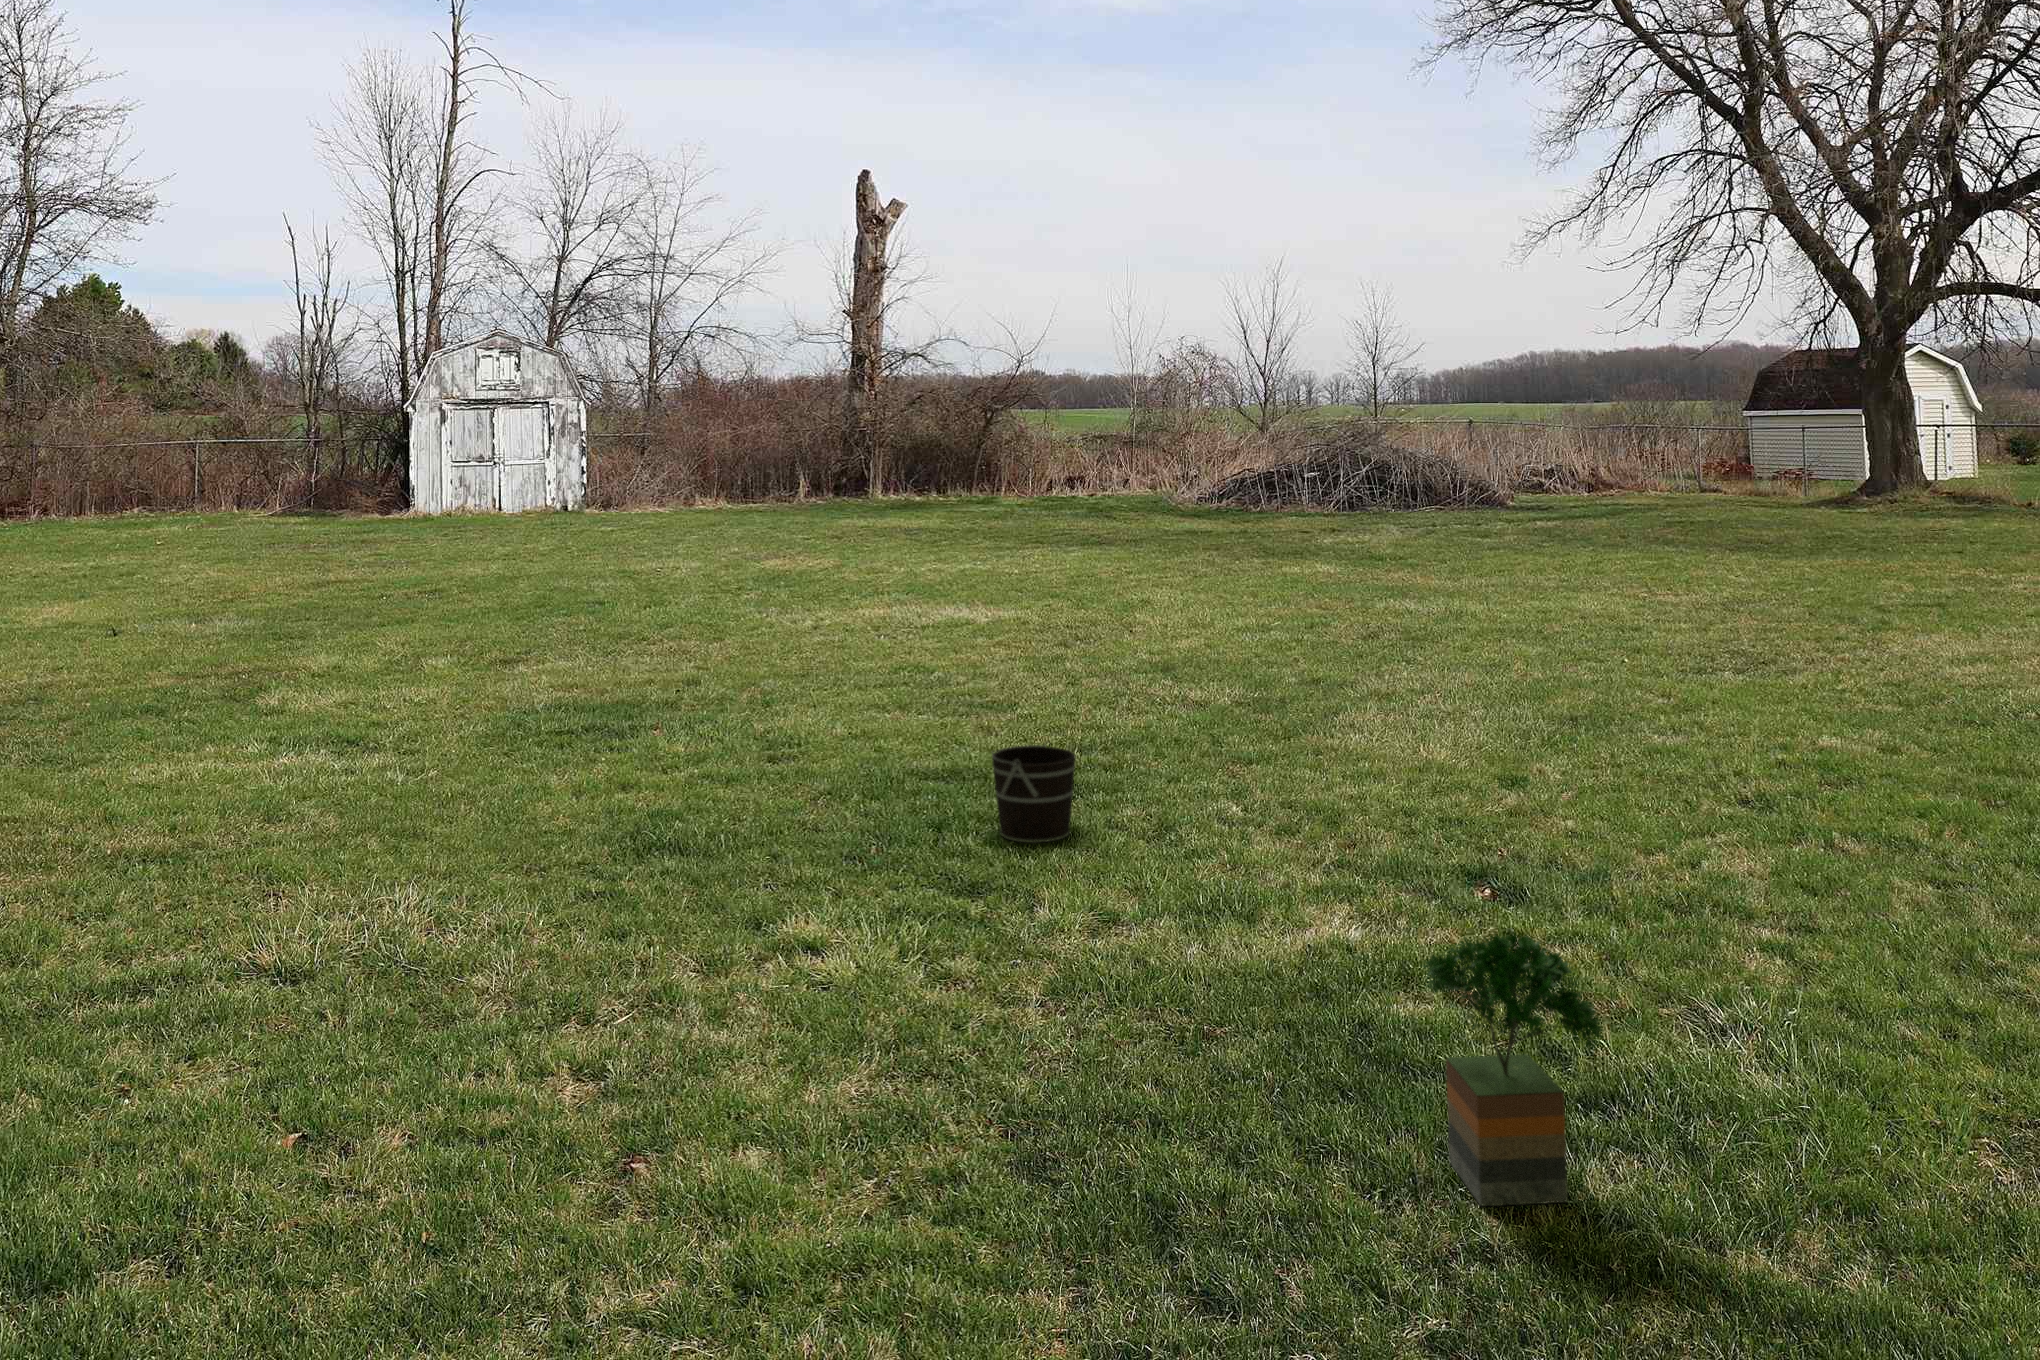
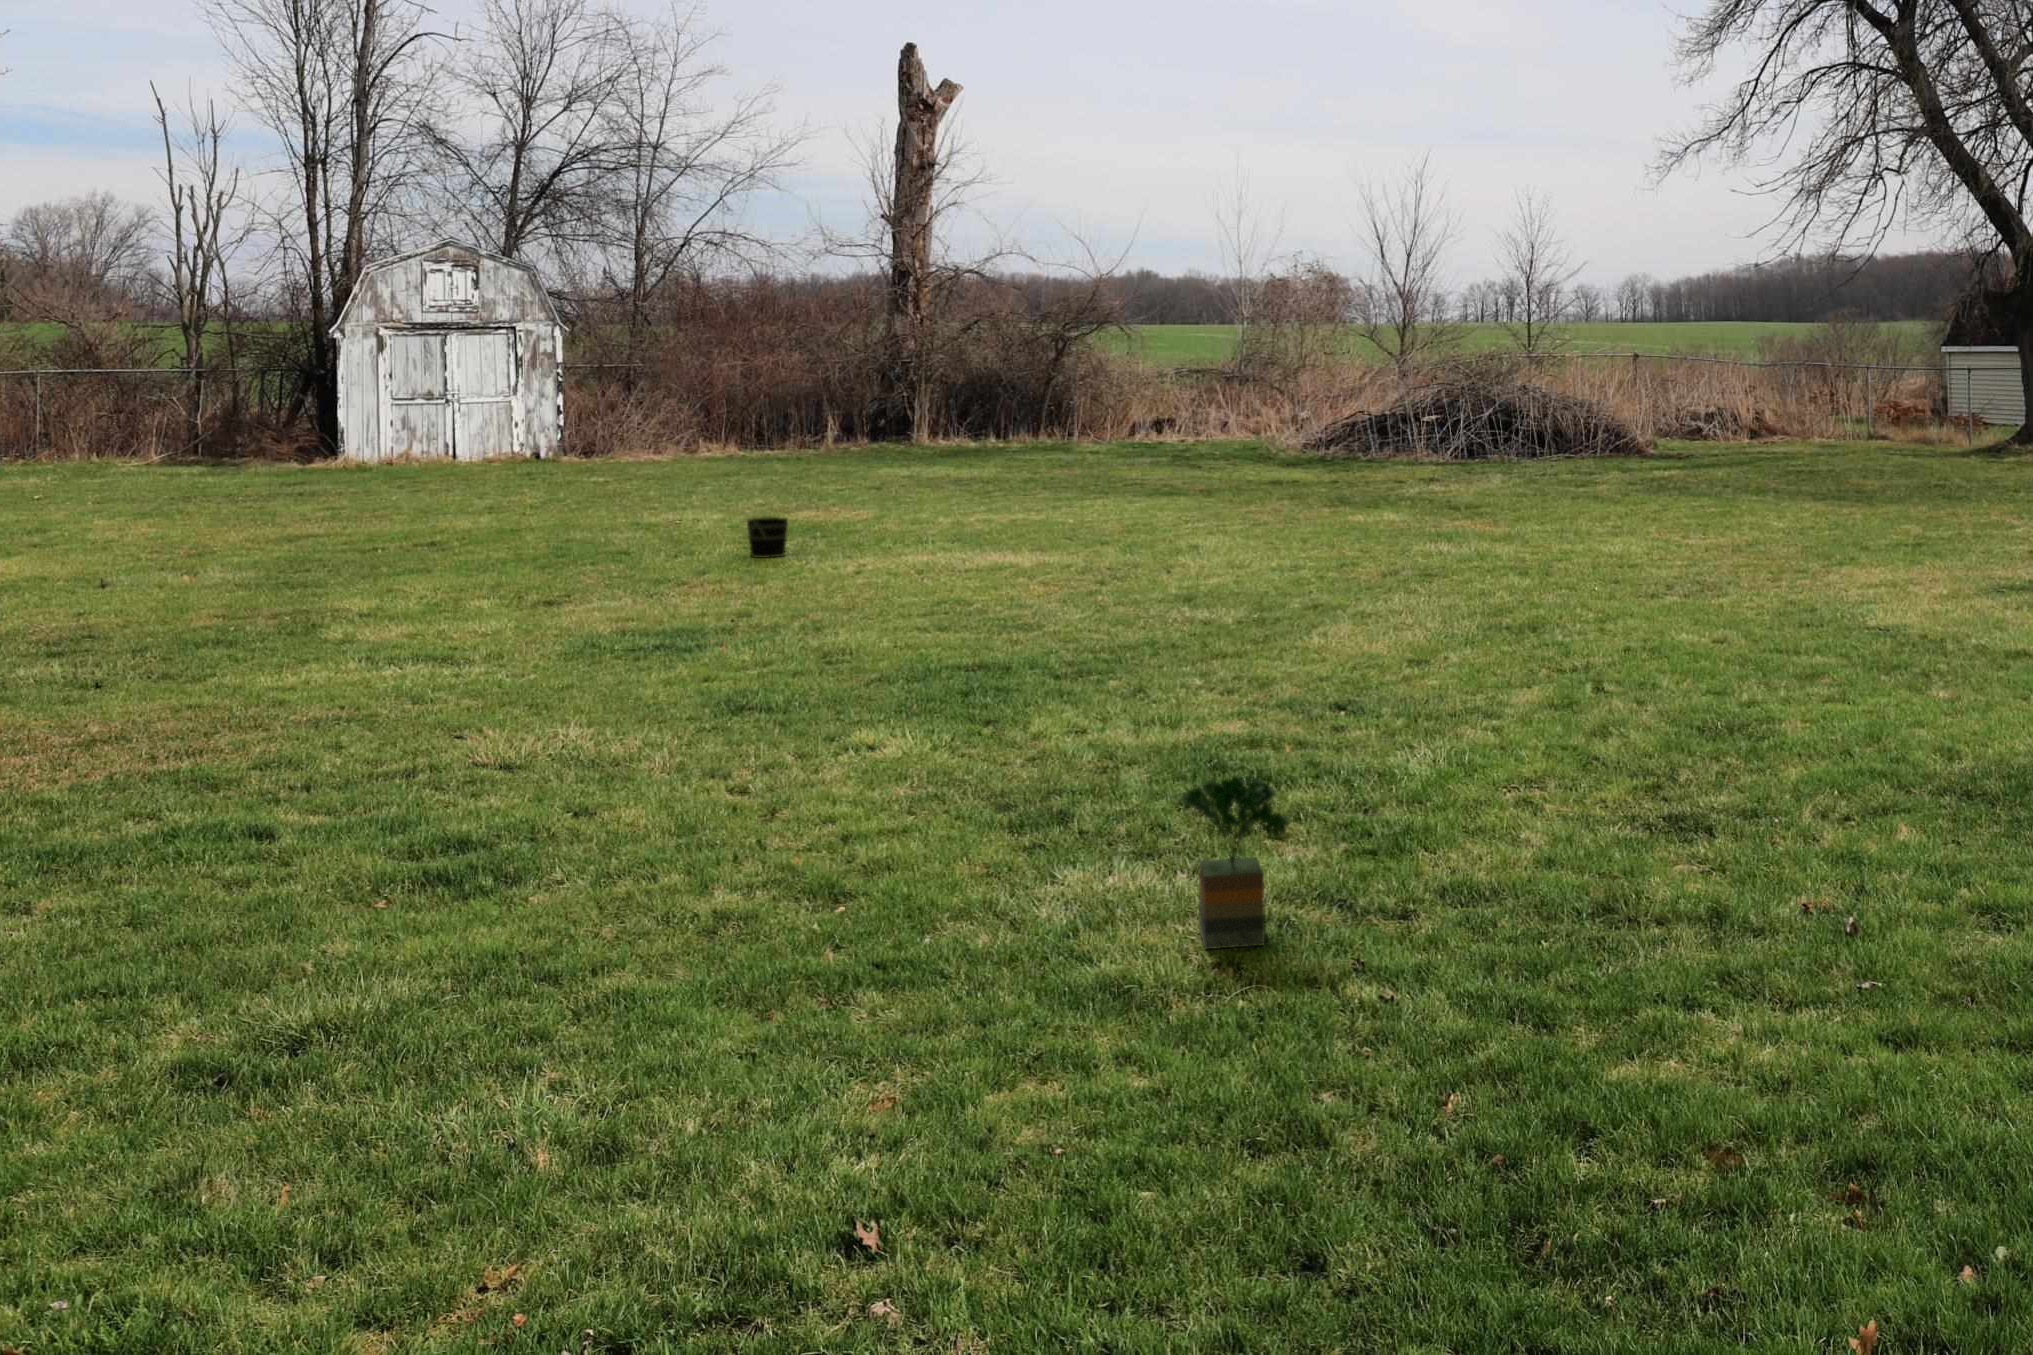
bucket: present [992,744,1076,843] -> present [747,517,788,558]

